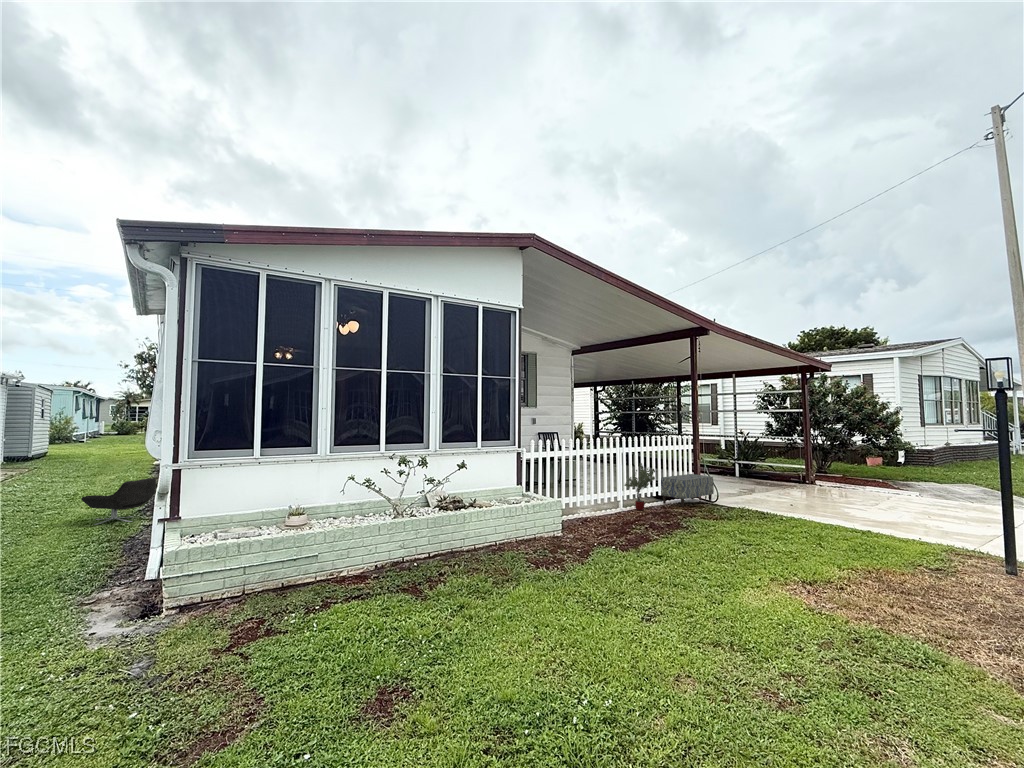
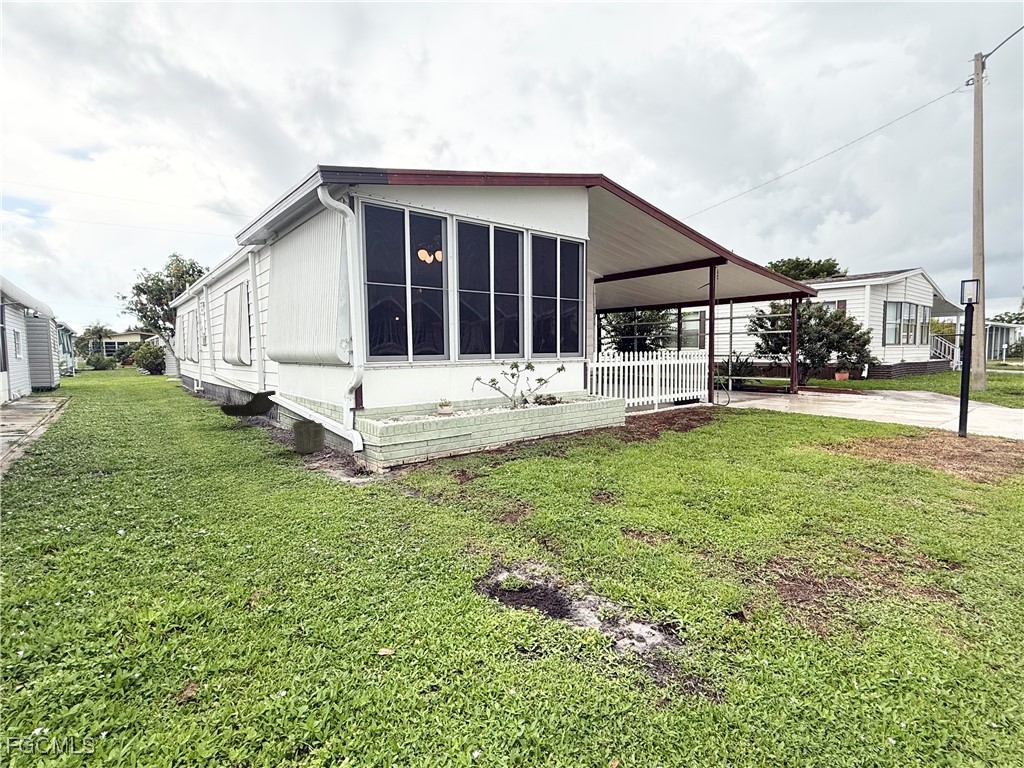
potted tree: present [624,463,655,511] -> none [659,373,685,411]
bench: present [661,474,714,507] -> none [685,383,727,409]
bucket: none [100,524,155,572] -> present [292,419,325,453]

